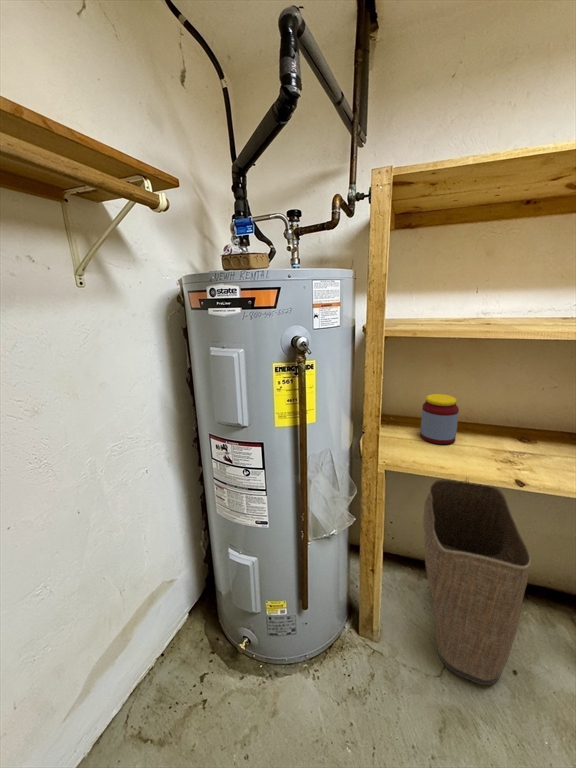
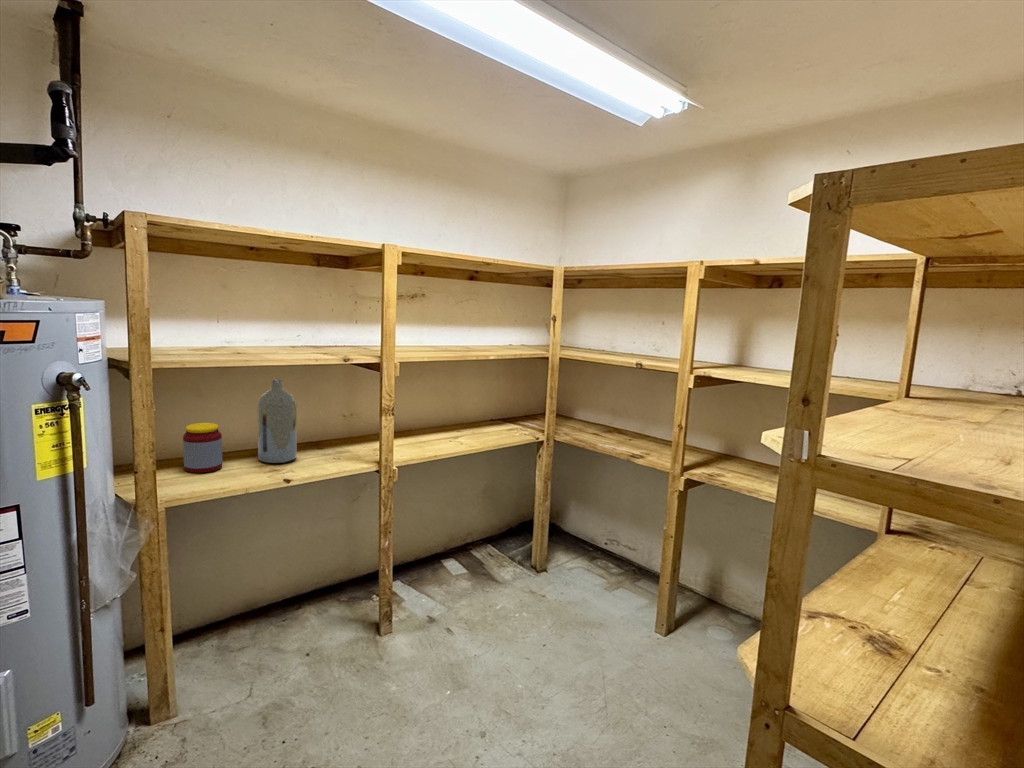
bottle: none [496,360,555,456] -> present [258,380,297,463]
laundry basket: present [423,479,531,685] -> none [197,506,304,687]

